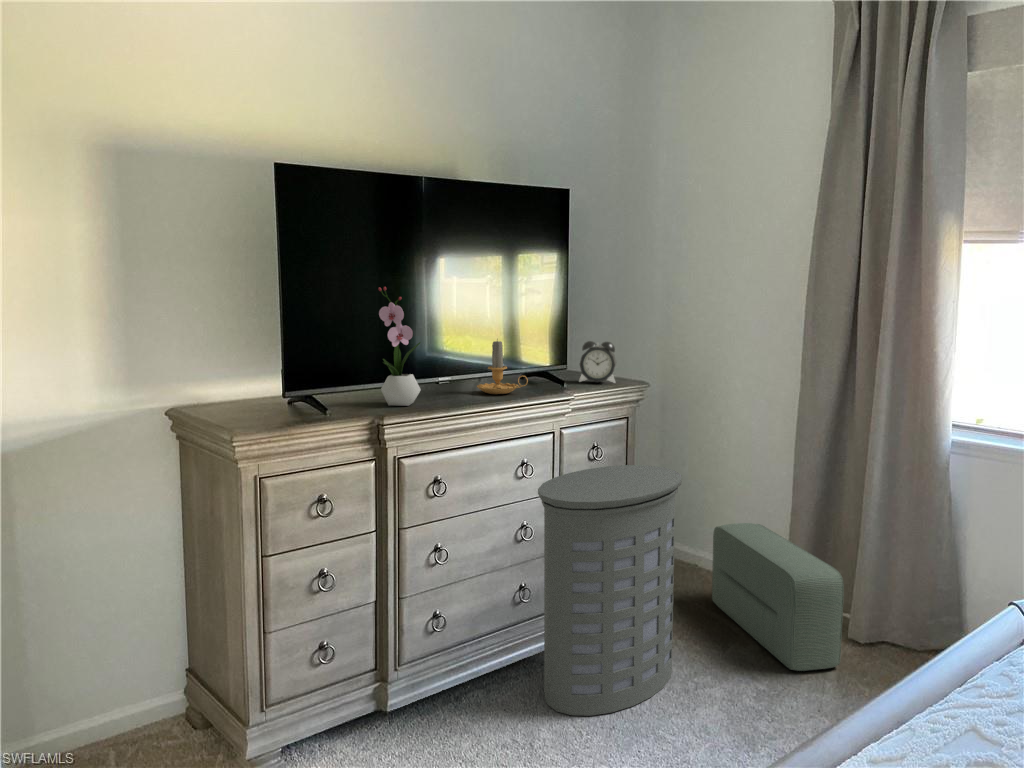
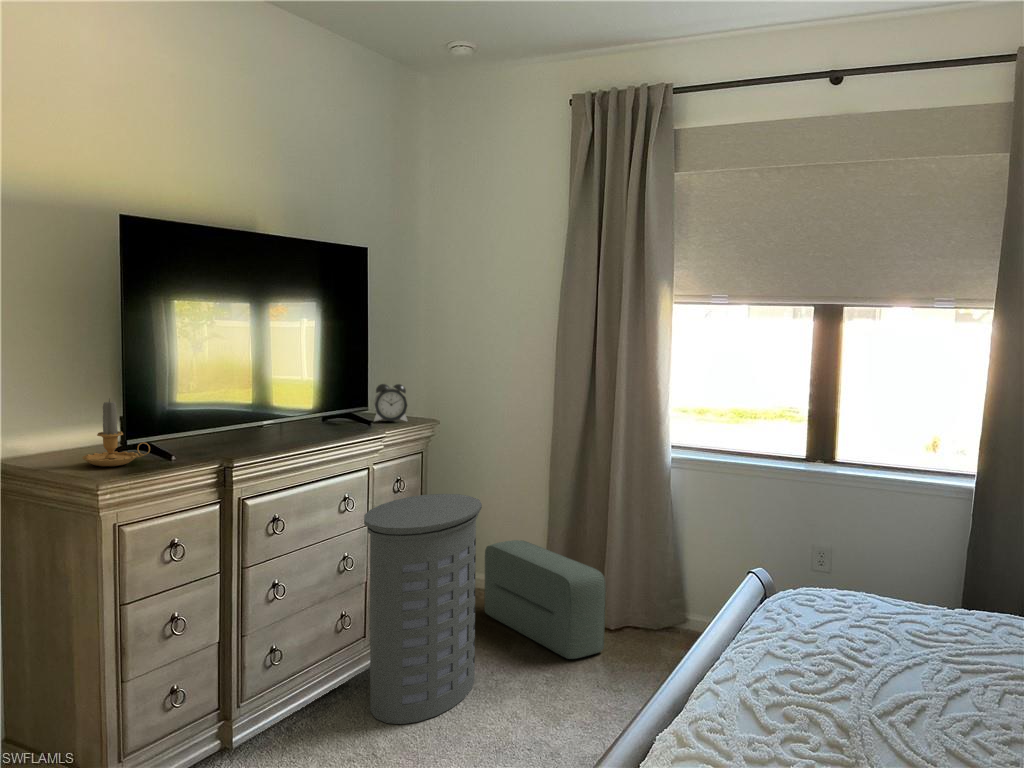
flower arrangement: present [378,287,421,406] -> none [211,335,253,449]
candle: present [477,341,528,394] -> present [82,401,150,467]

